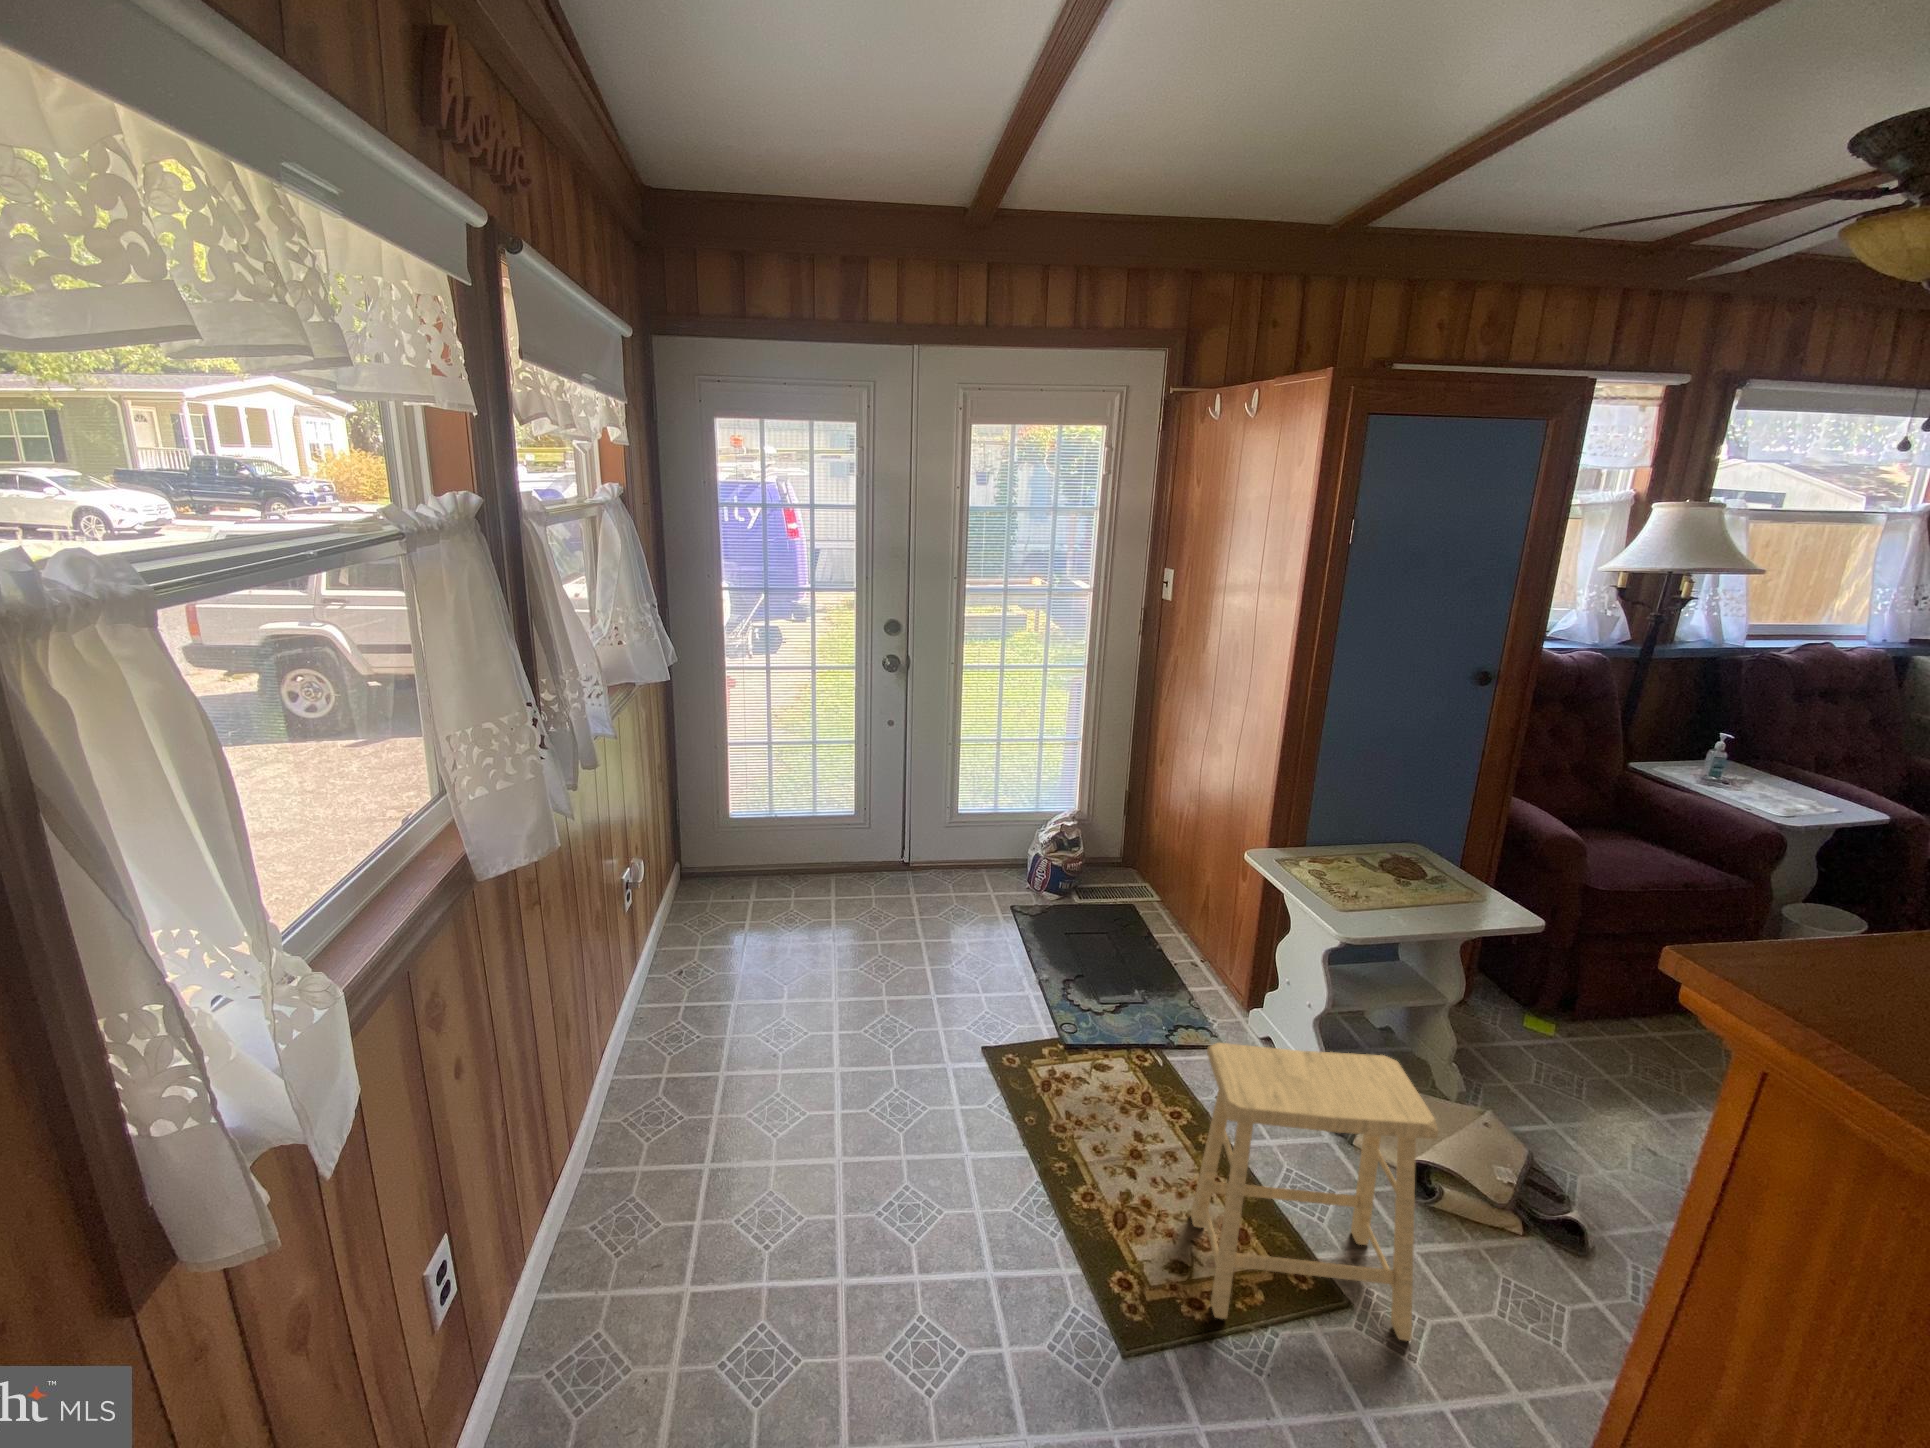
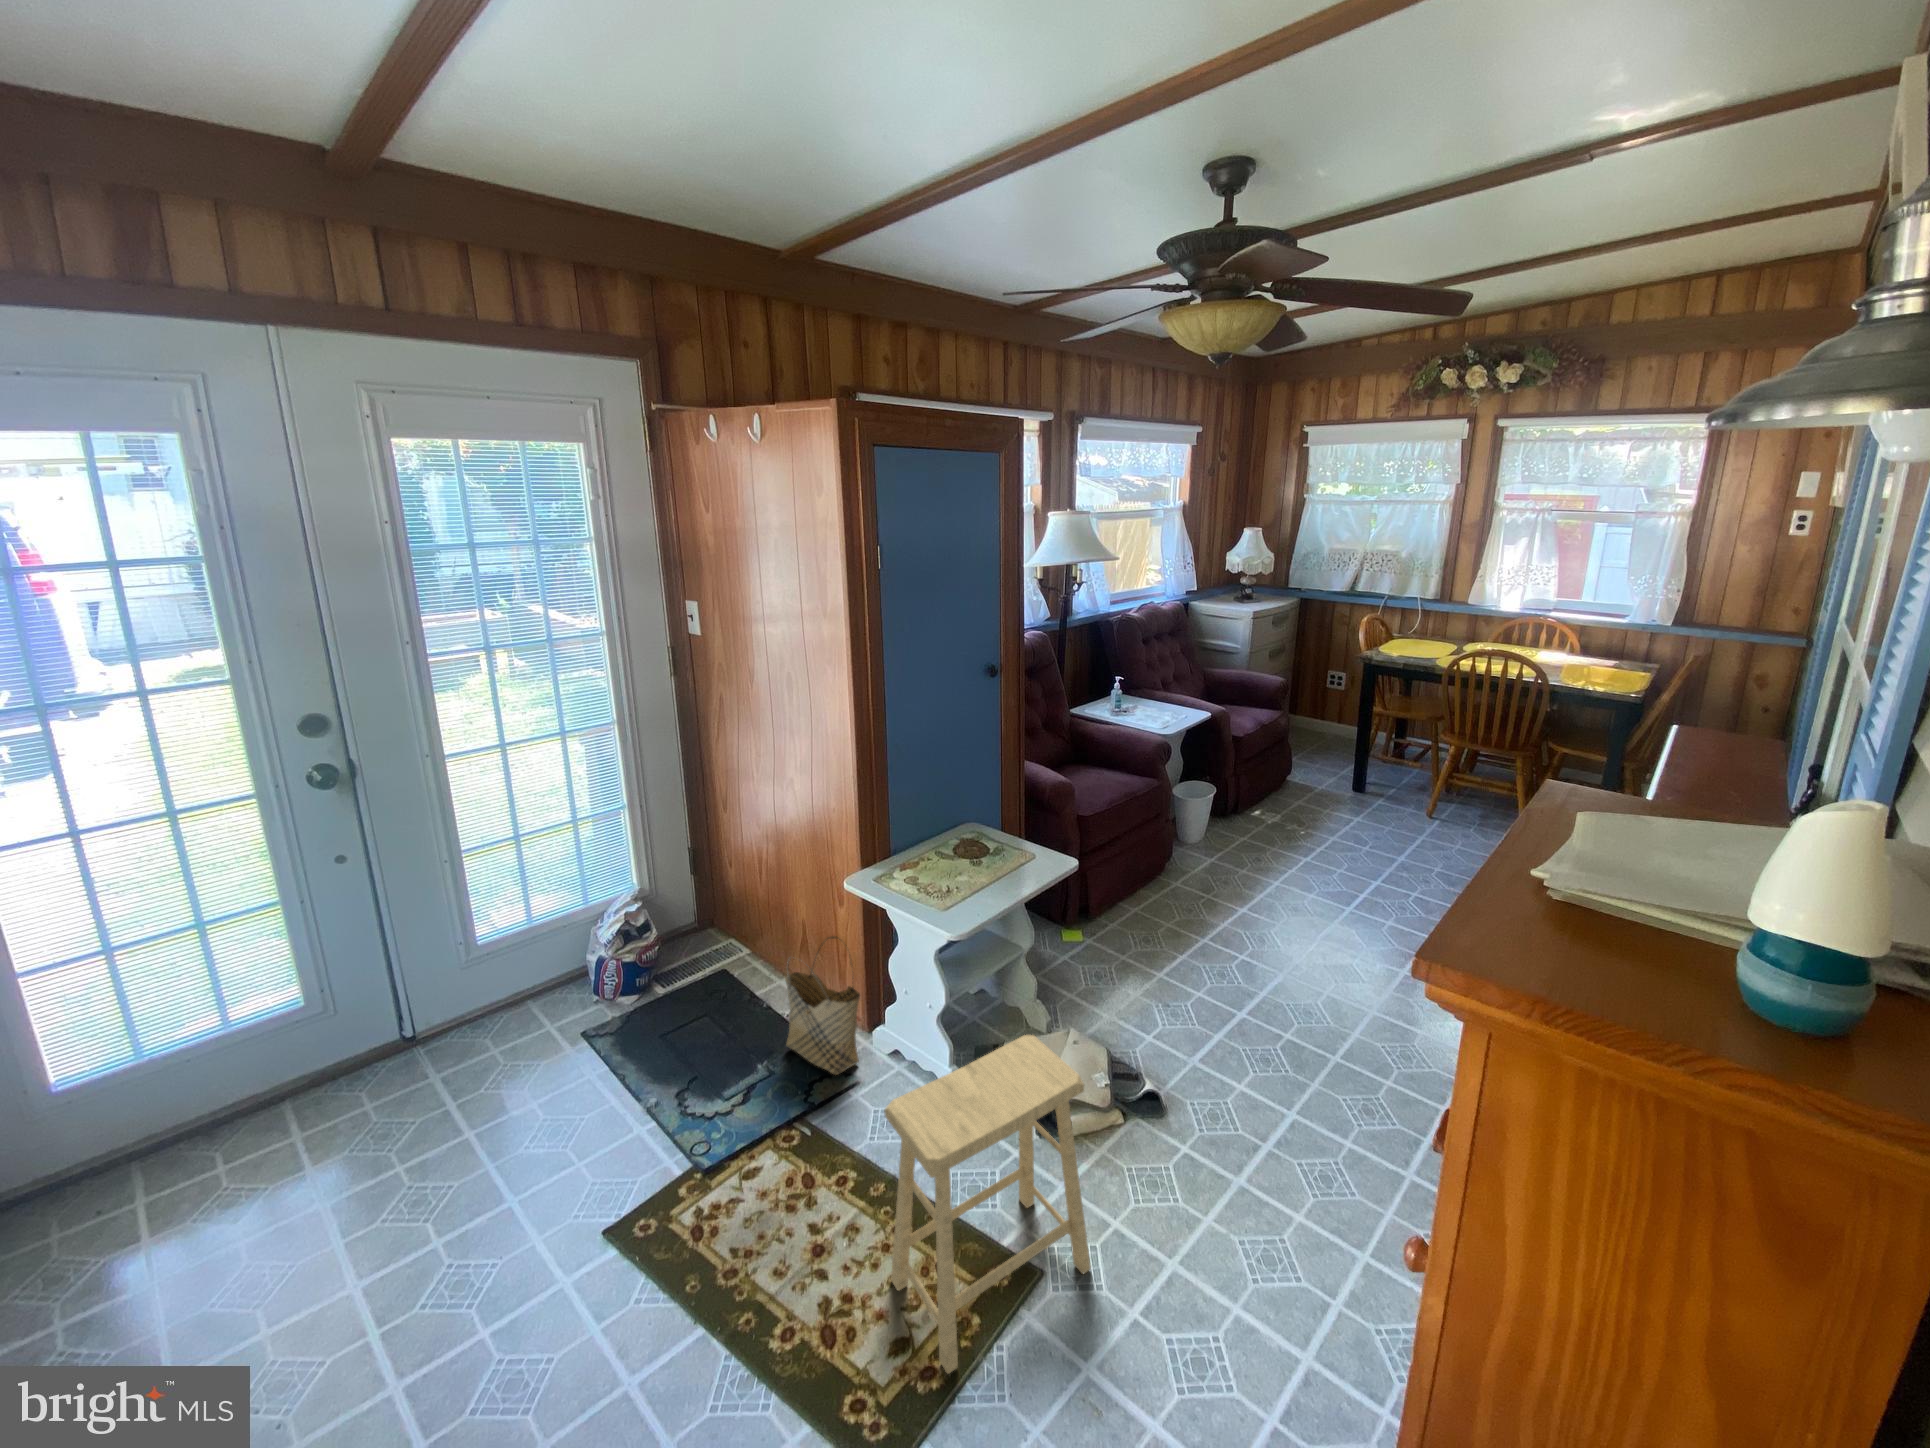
woven basket: none [1164,900,1240,1030] -> present [785,936,860,1075]

